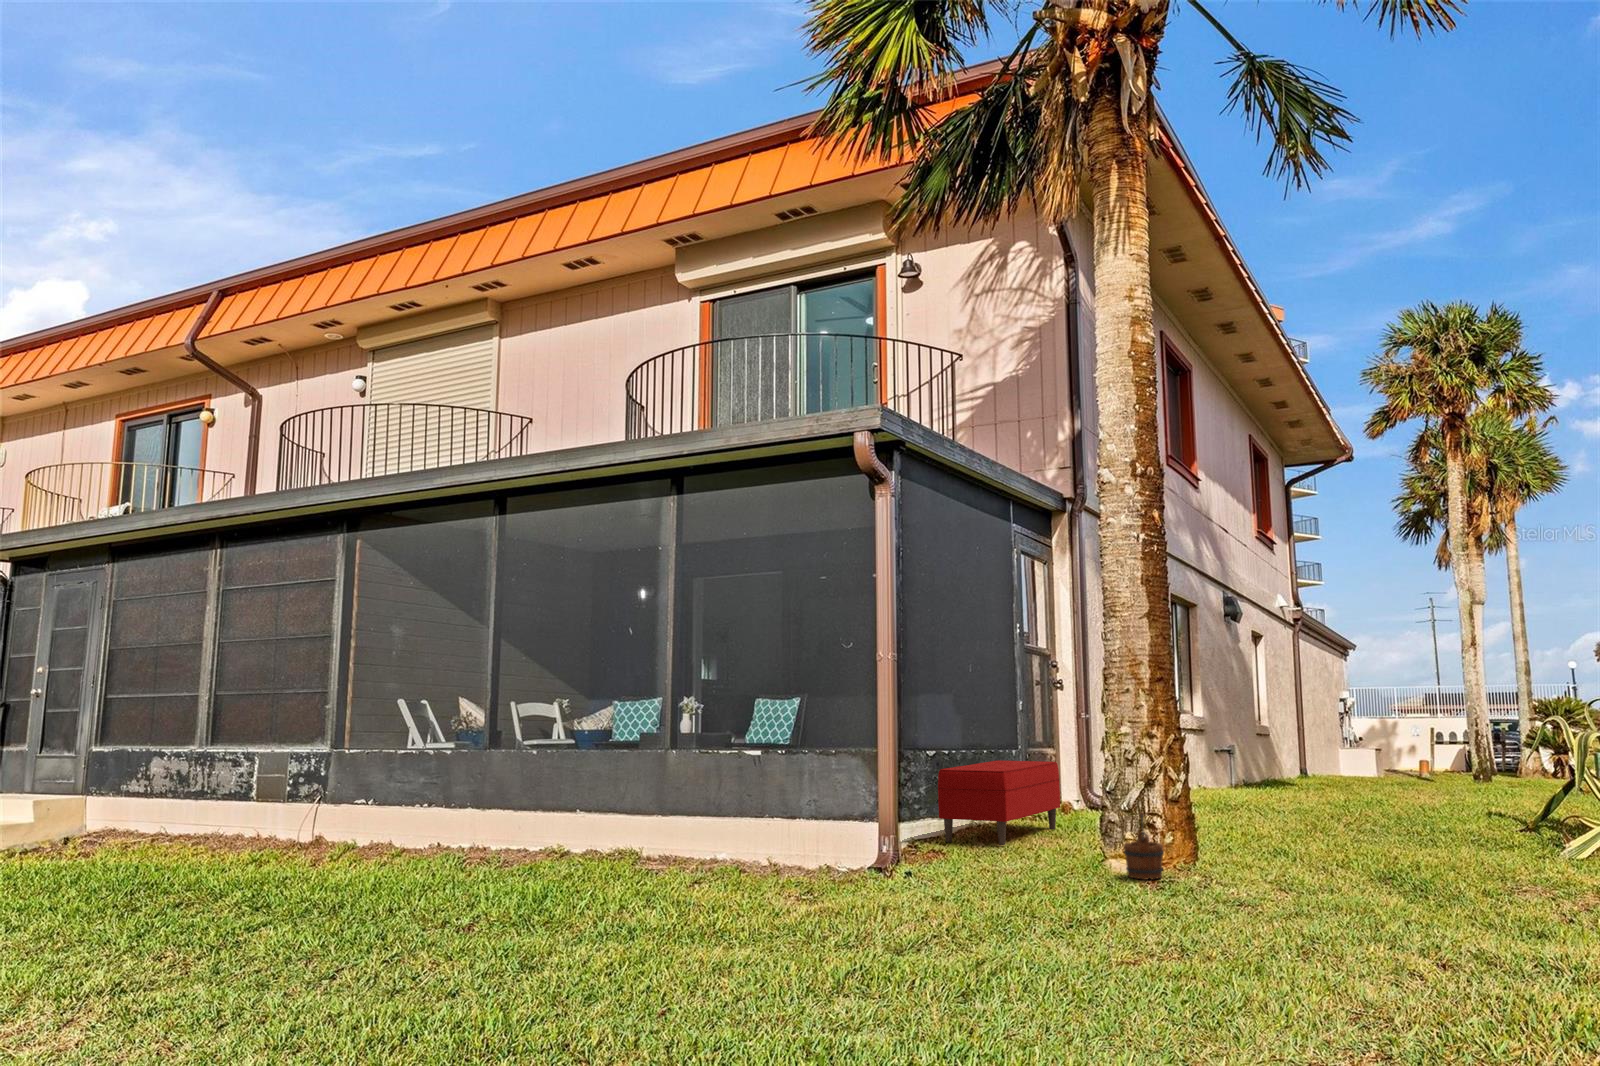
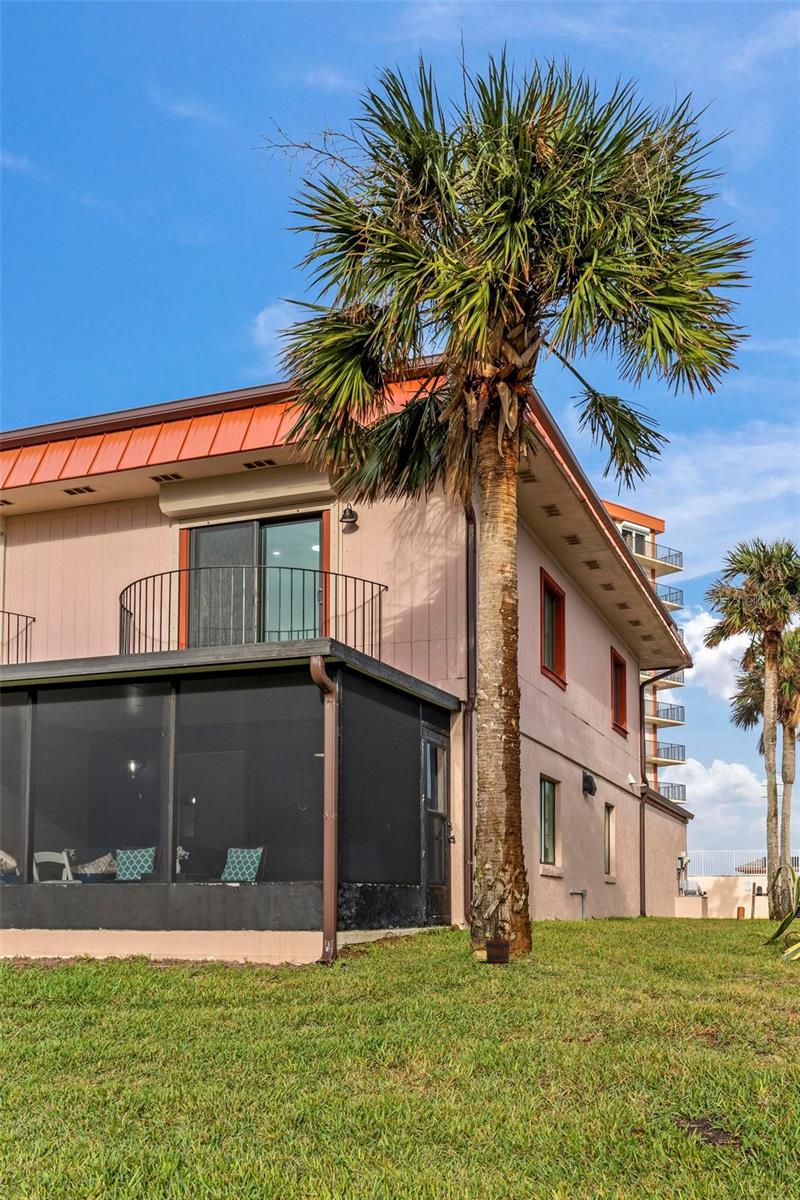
bench: present [938,760,1060,845] -> none [363,892,448,948]

